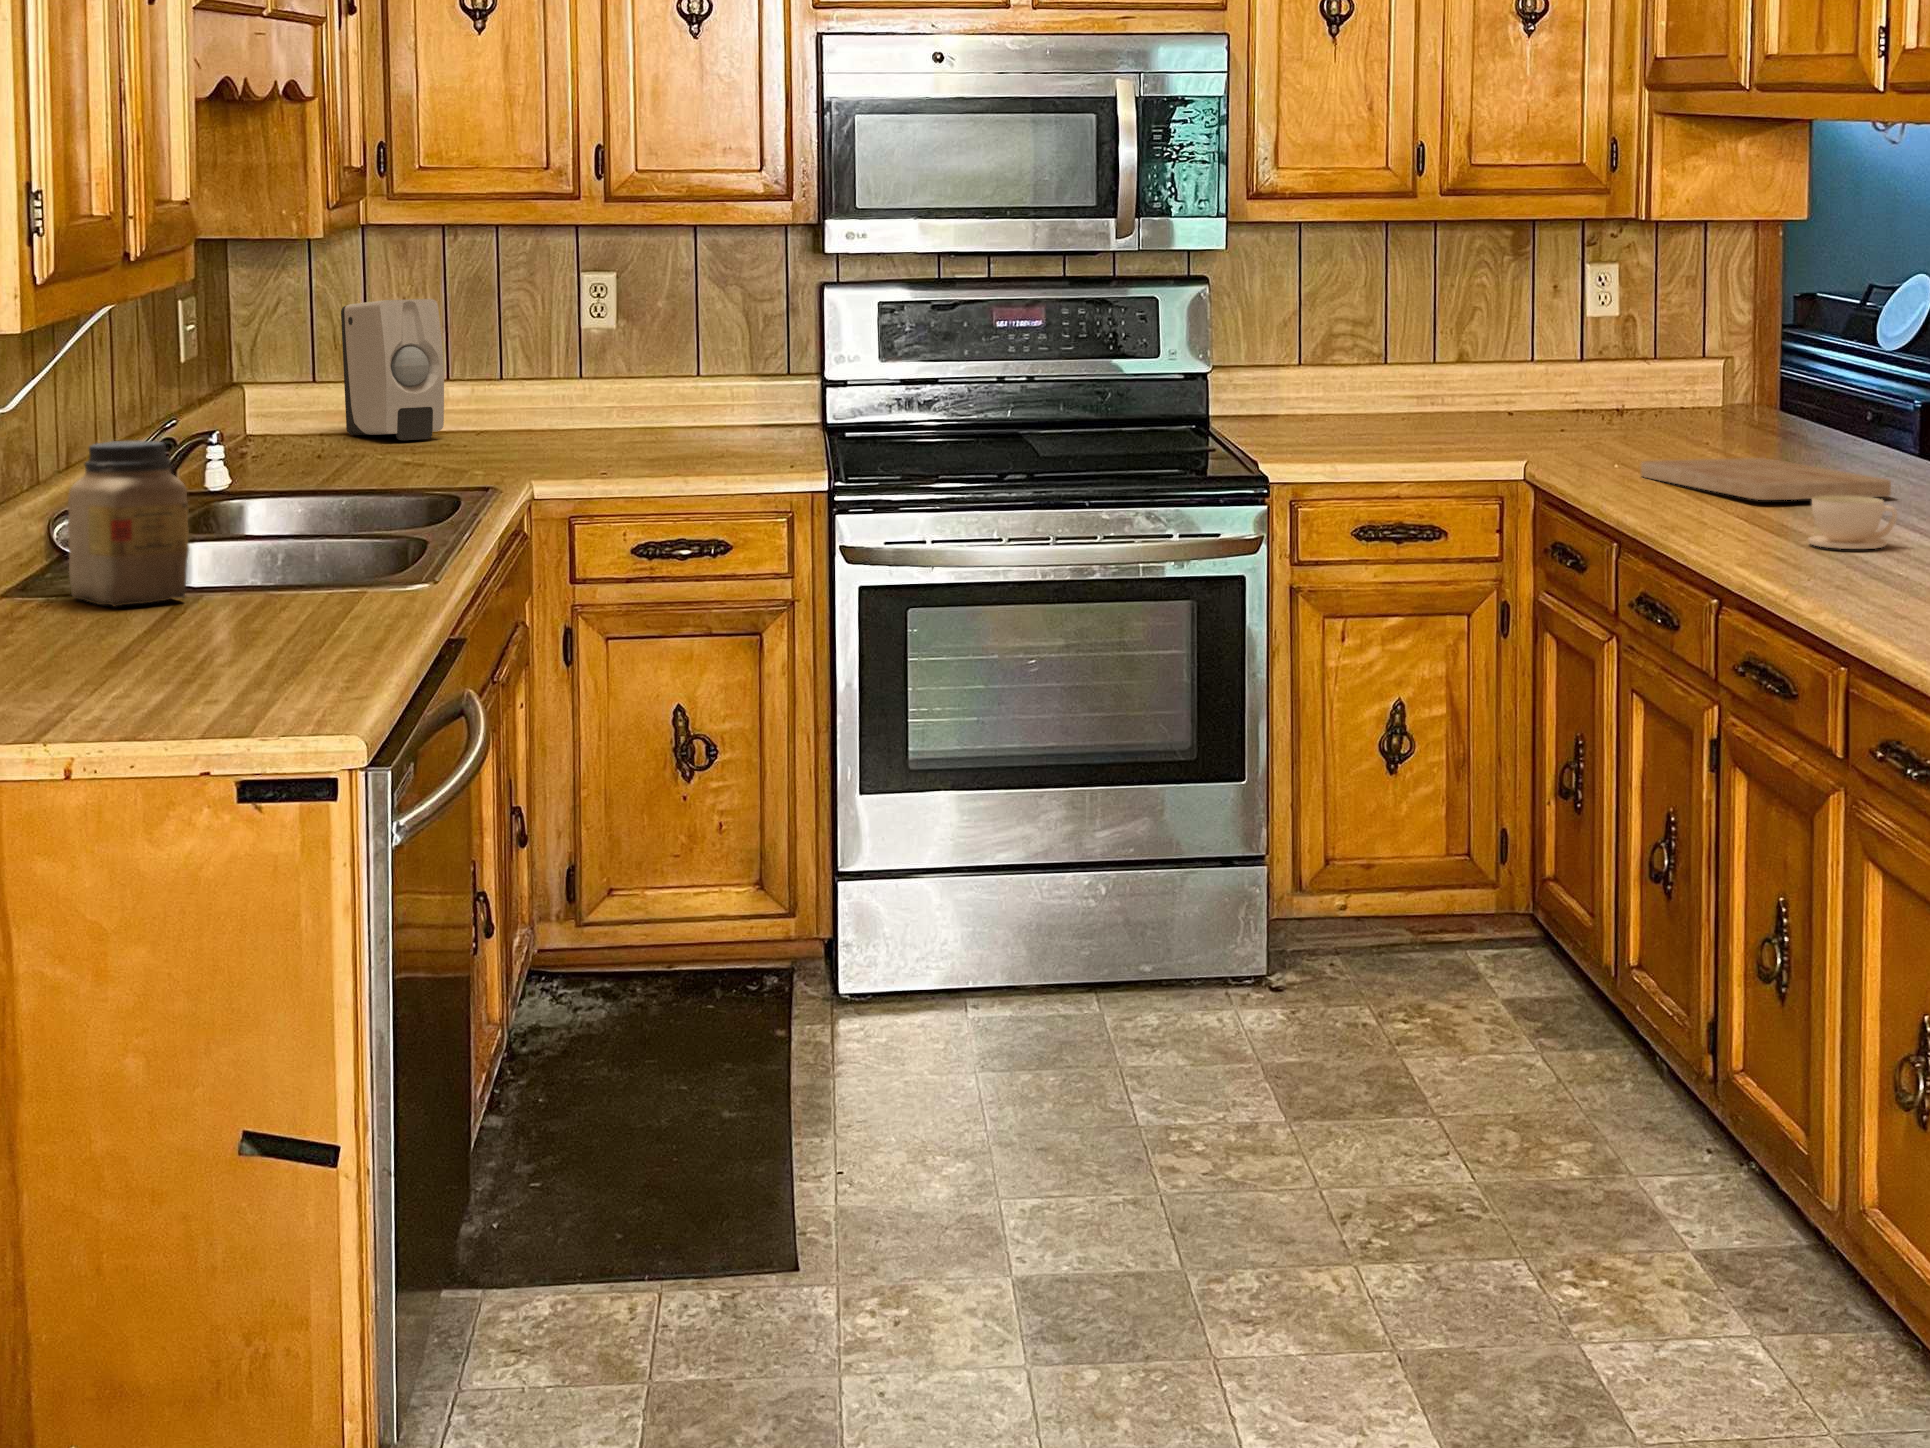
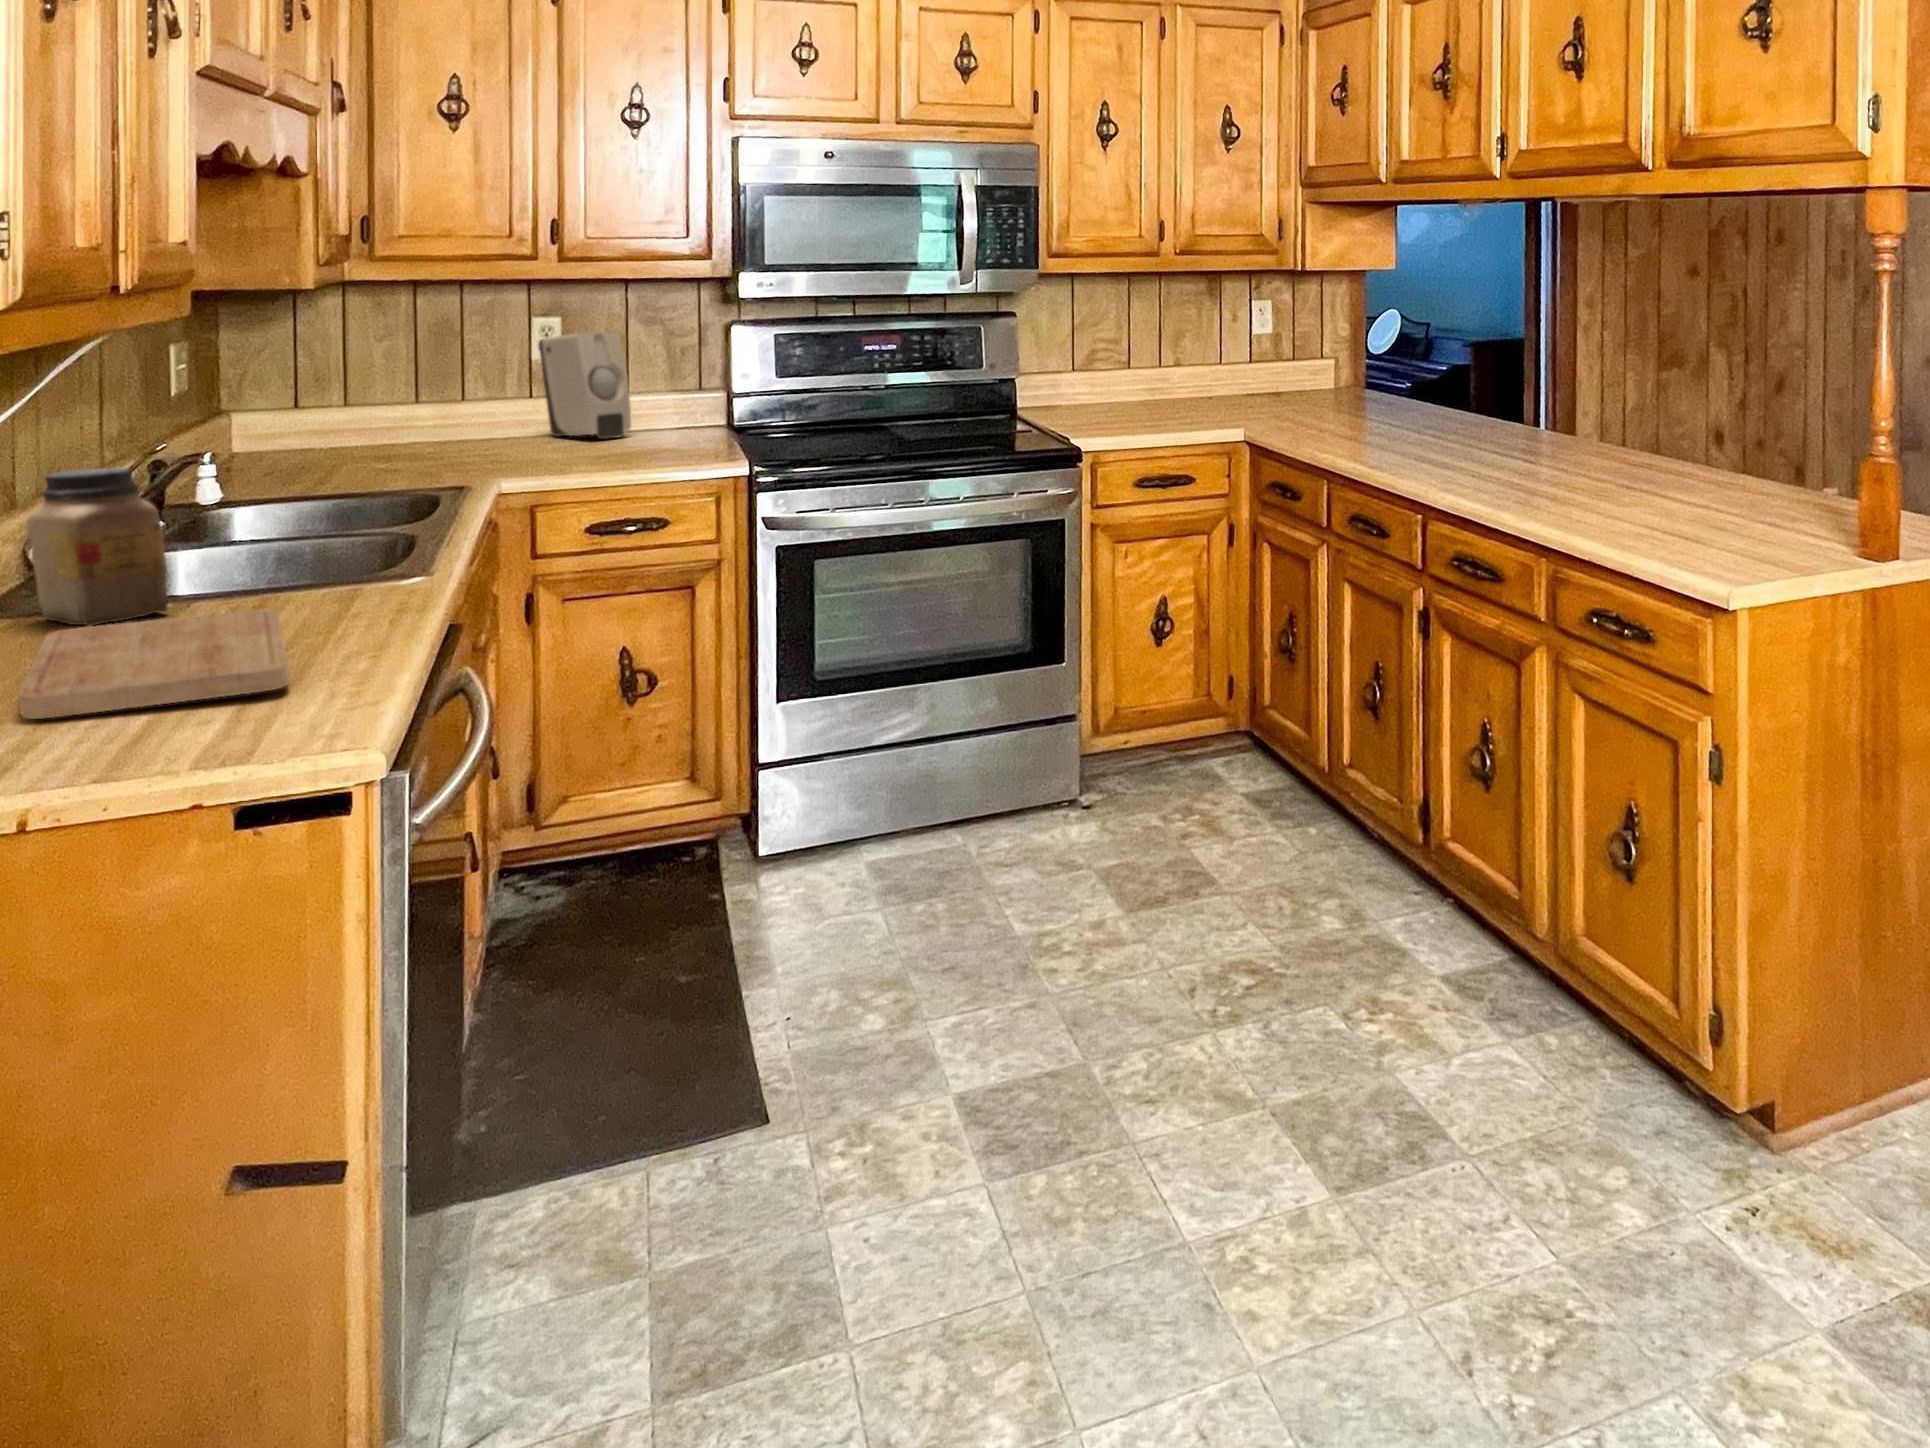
soap dispenser: present [341,299,444,440] -> present [539,332,631,439]
cutting board: present [1641,458,1891,500] -> present [19,609,289,719]
coffee cup: present [1808,496,1898,549] -> none [1482,449,1542,486]

